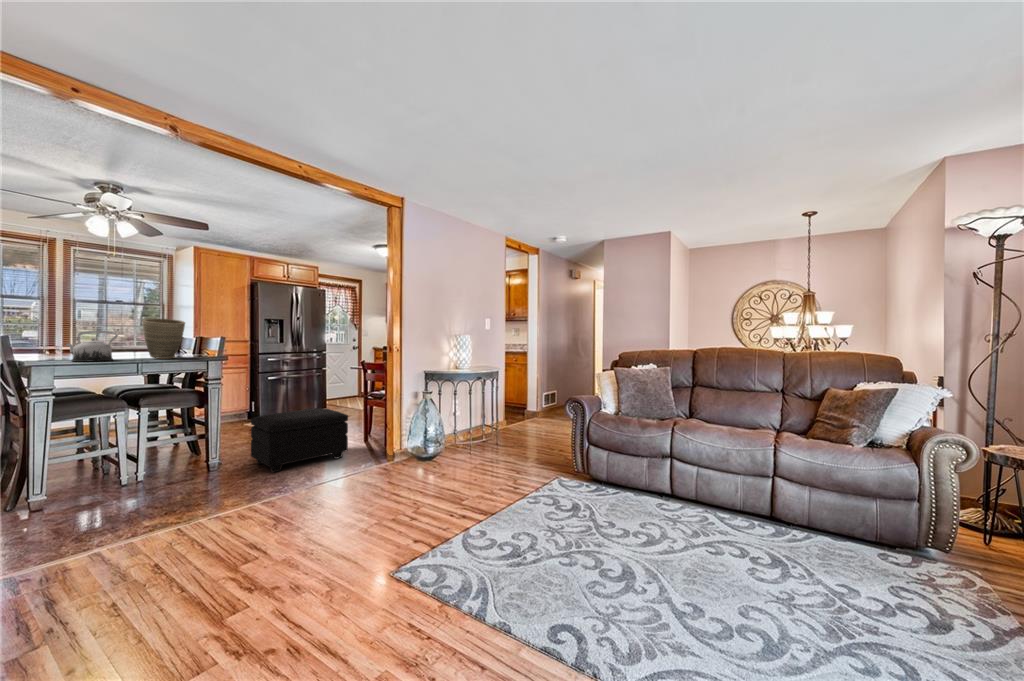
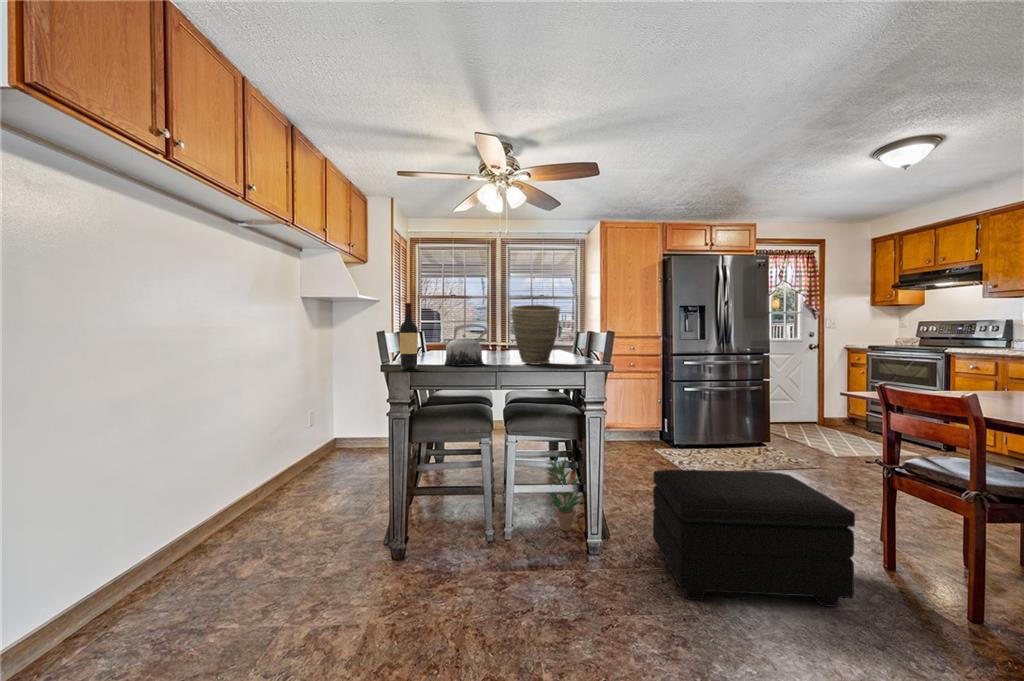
wine bottle: none [39,315,59,365] -> present [400,303,418,370]
potted plant: none [165,421,201,471] -> present [547,456,584,531]

